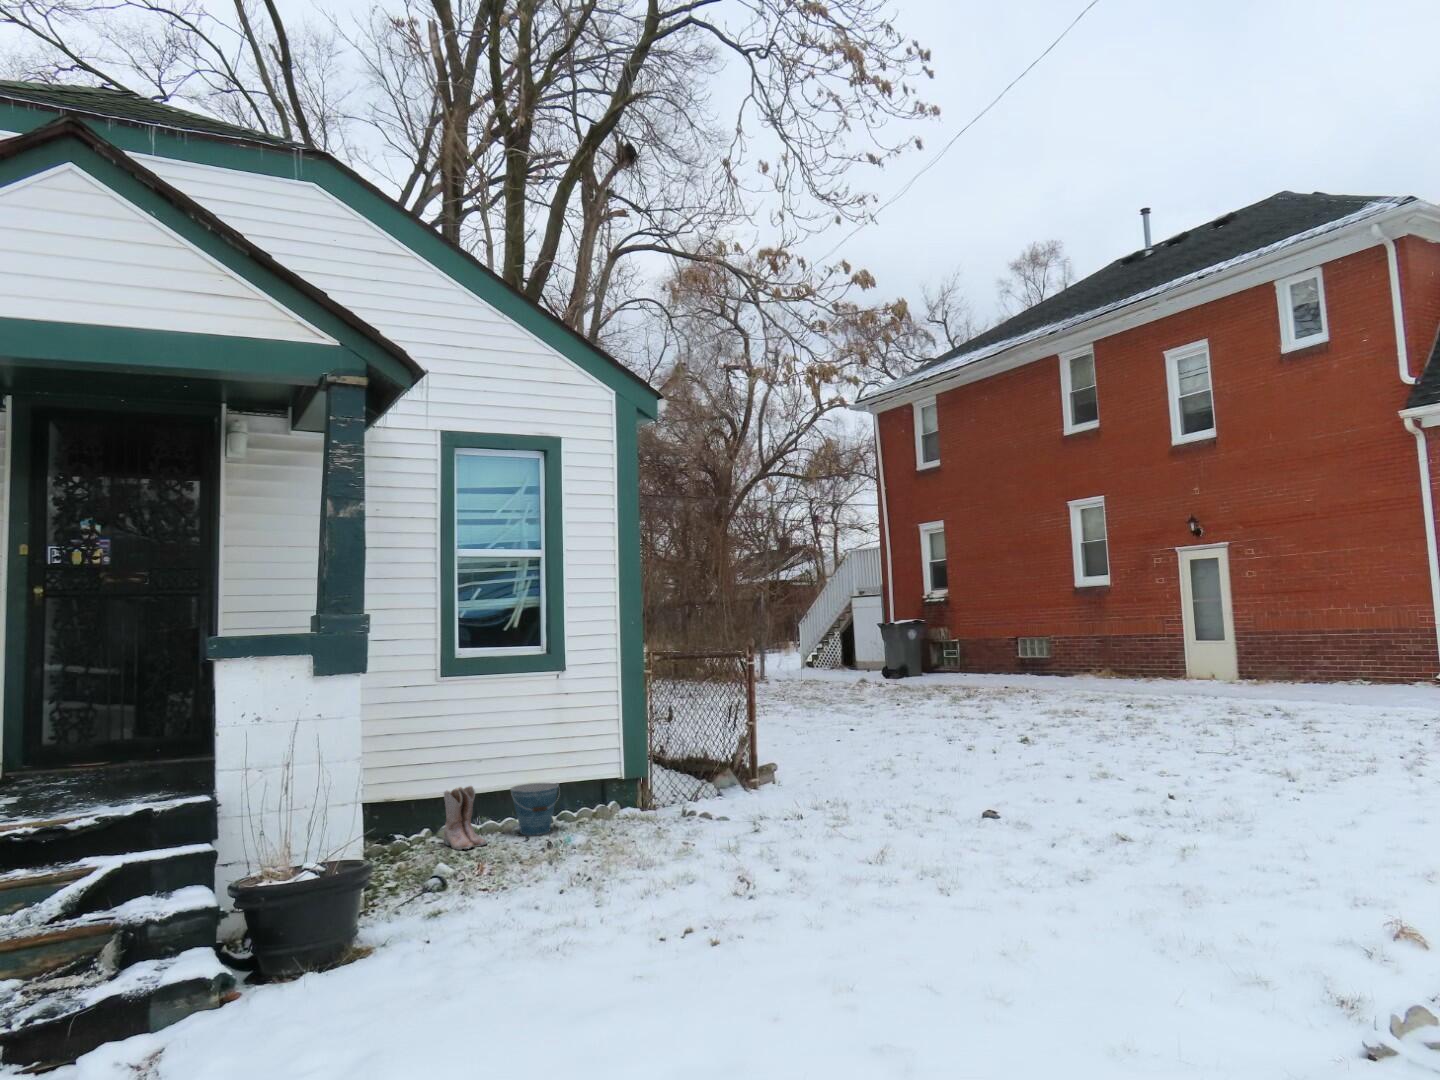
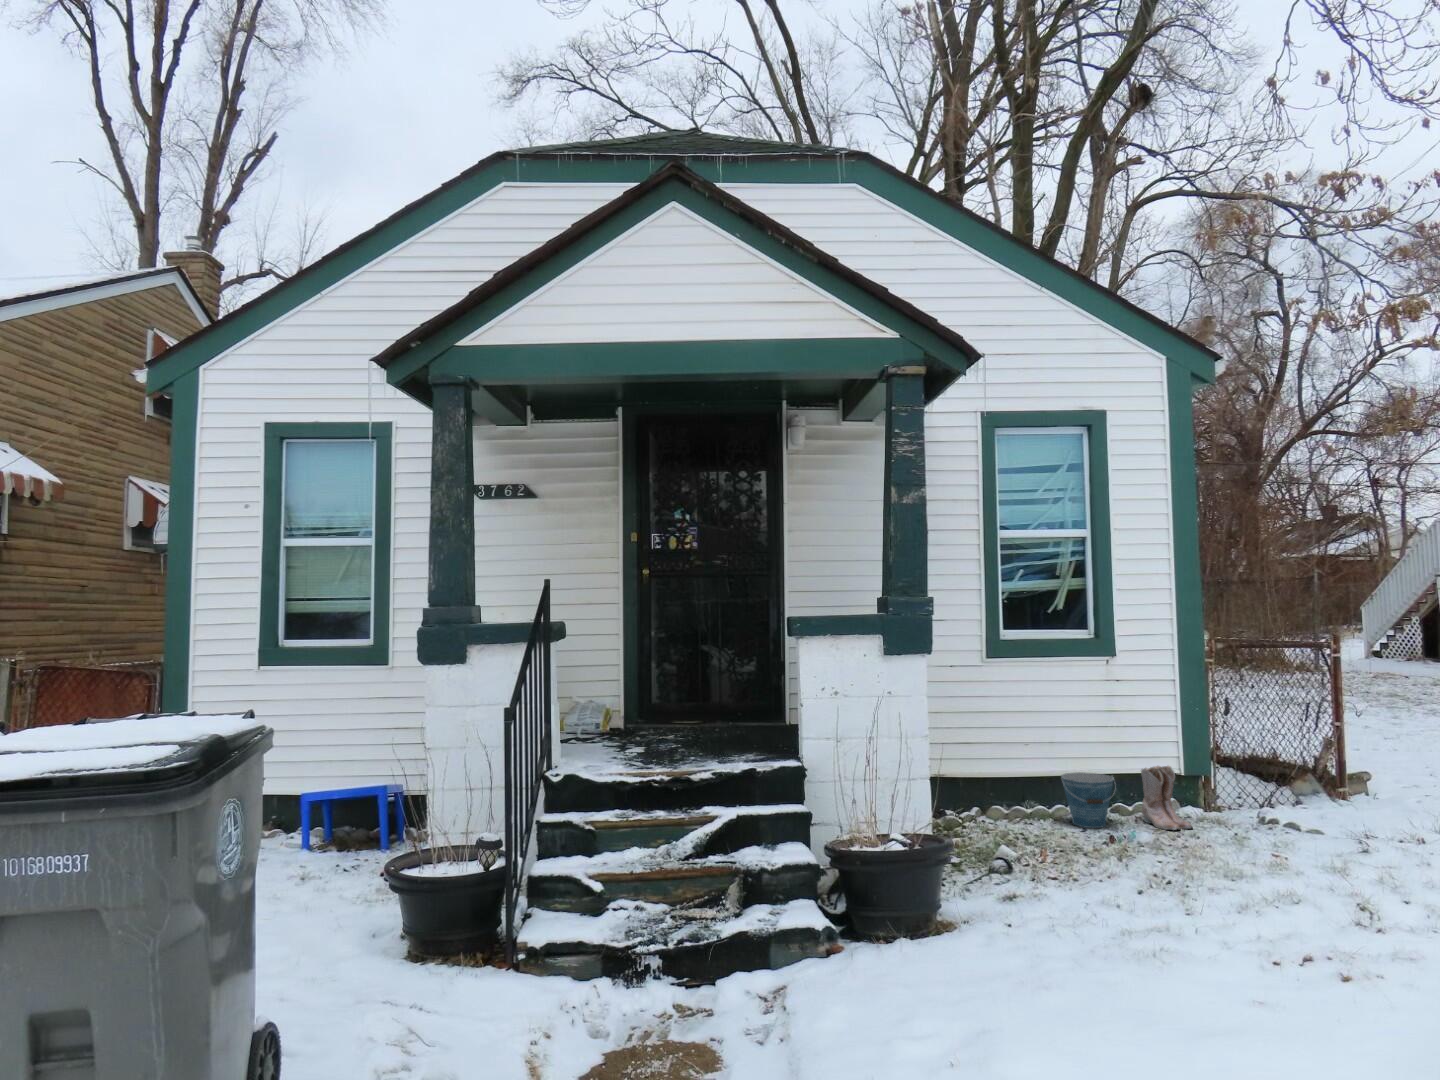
boots: present [444,786,487,850] -> present [1141,766,1192,830]

